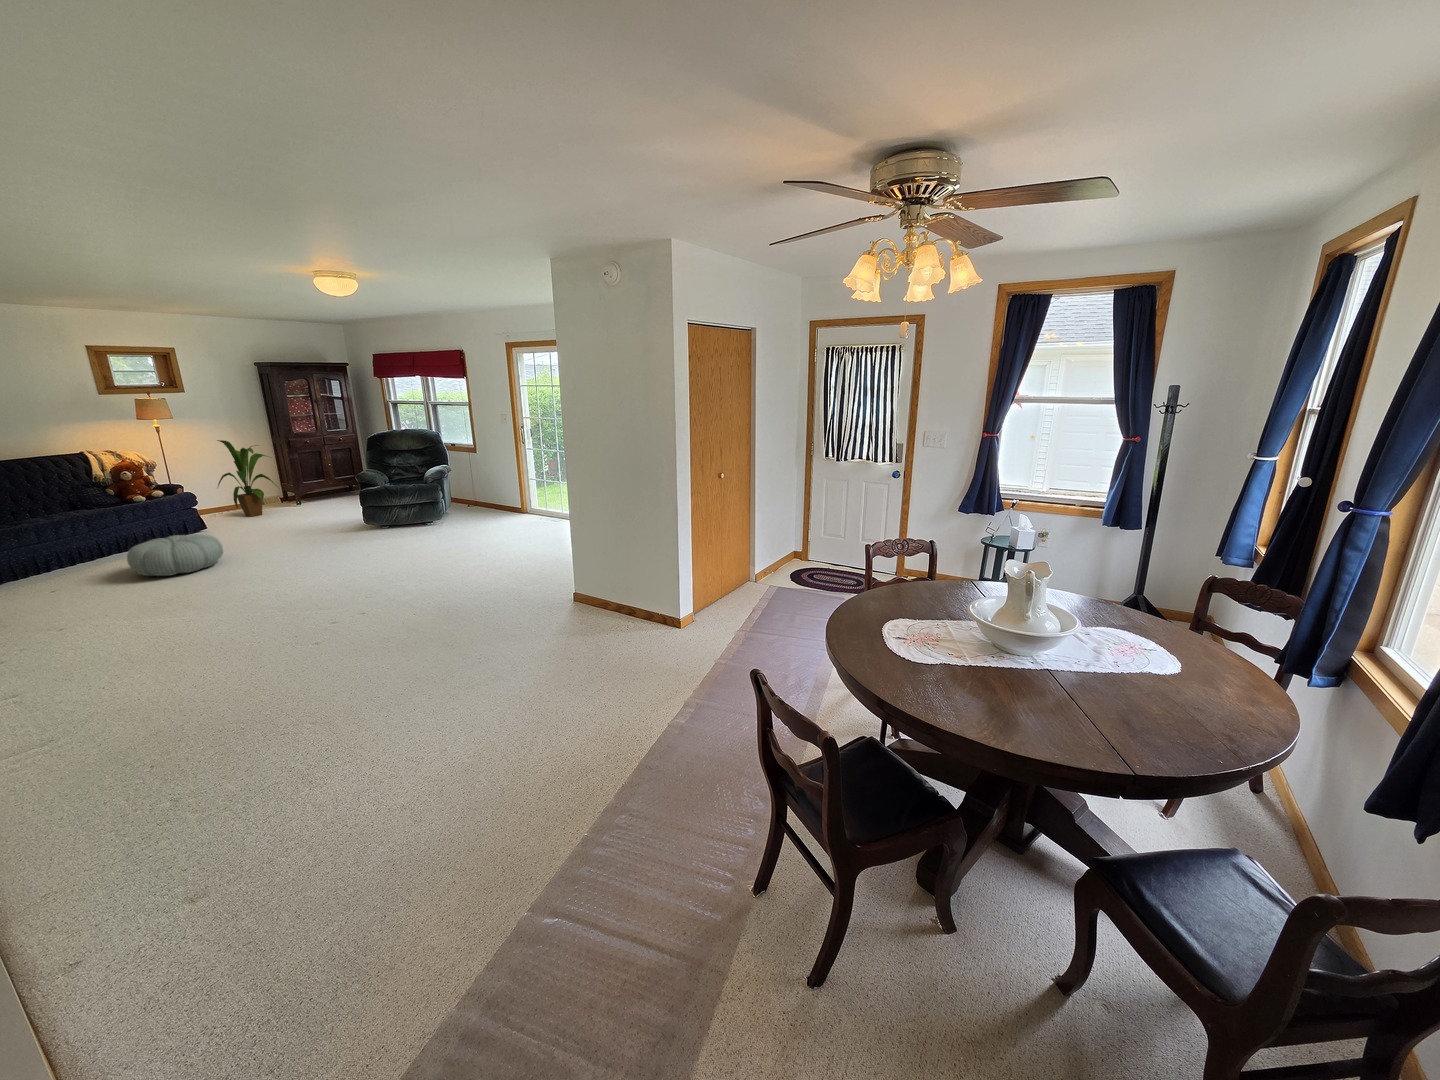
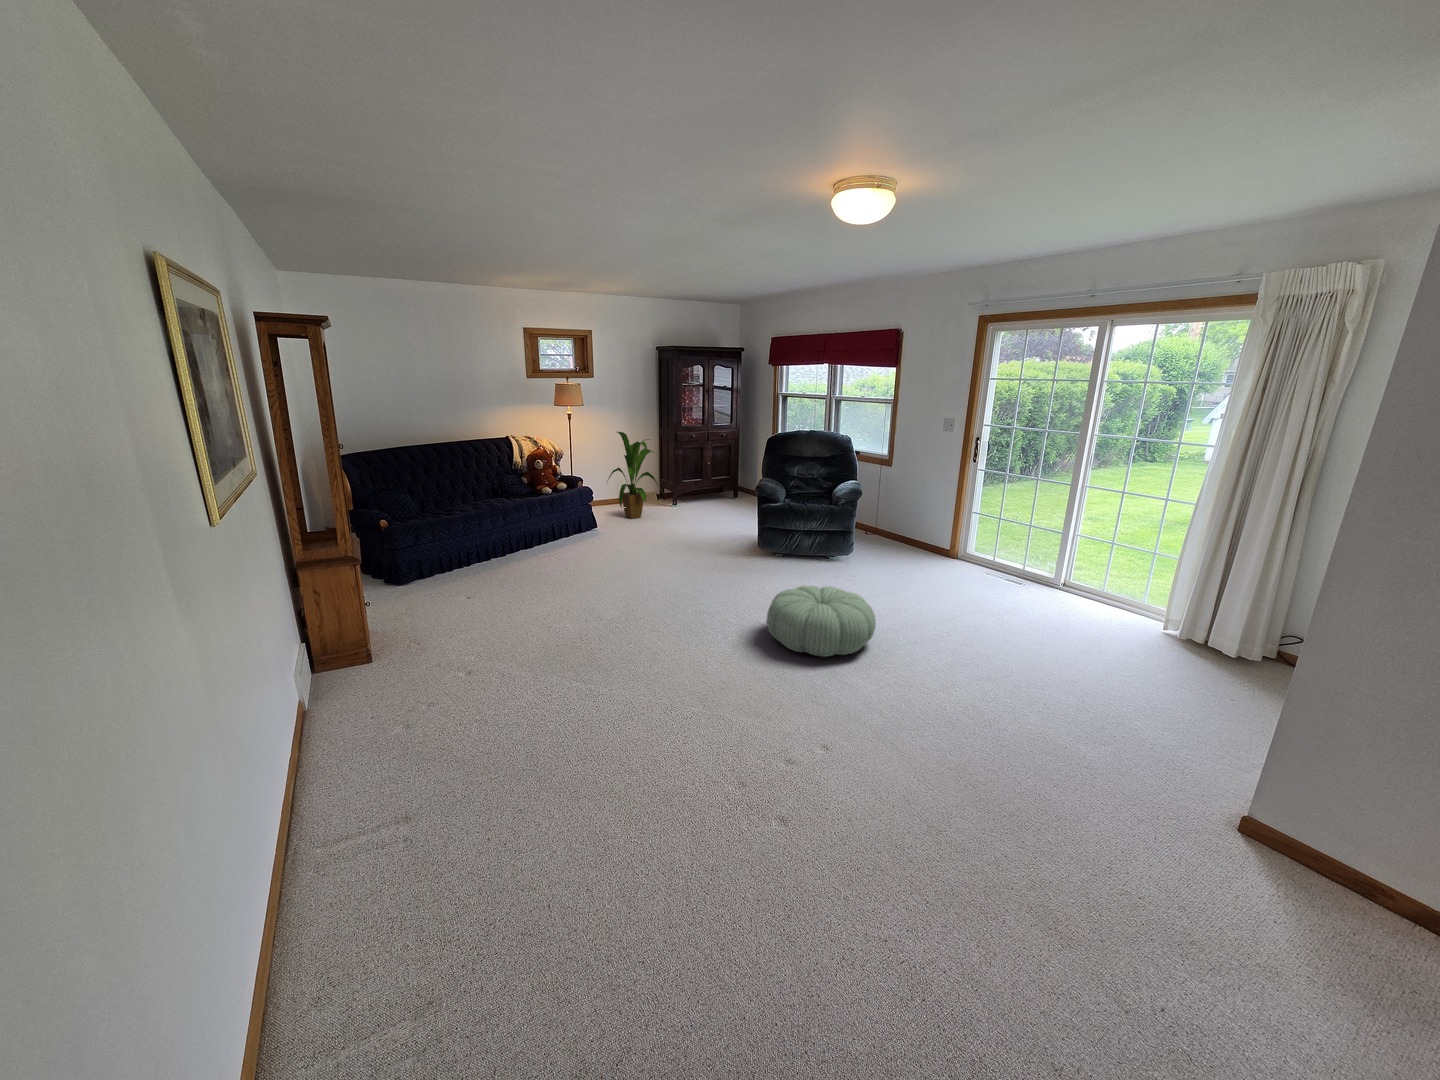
pouf: present [127,534,223,576] -> present [767,586,876,657]

